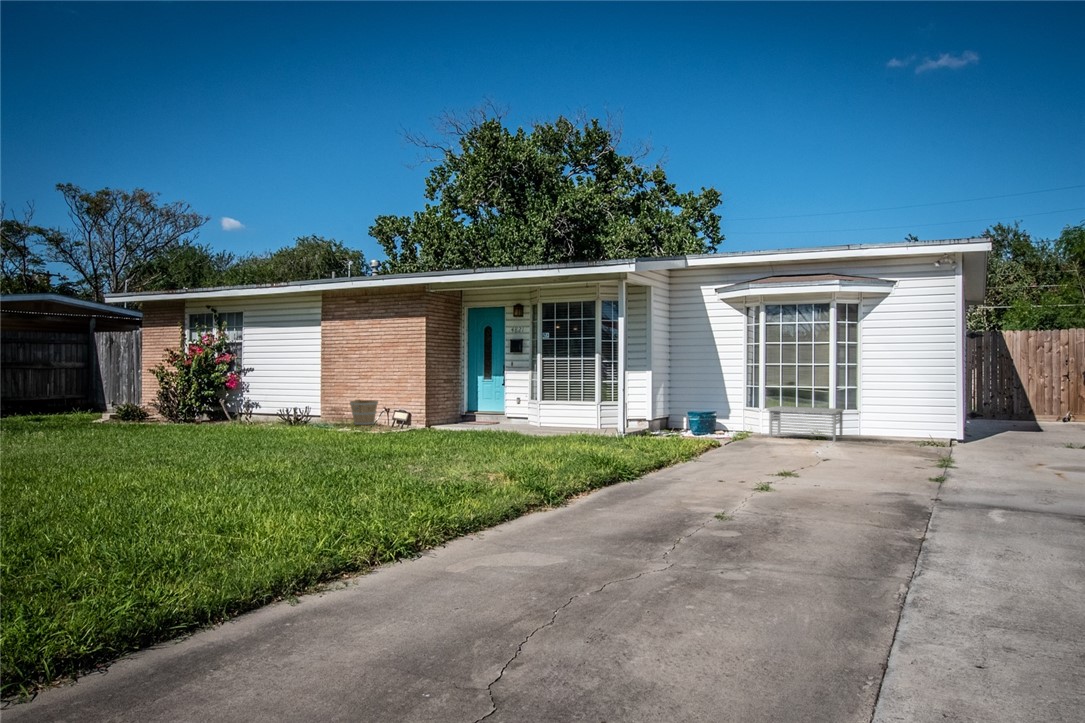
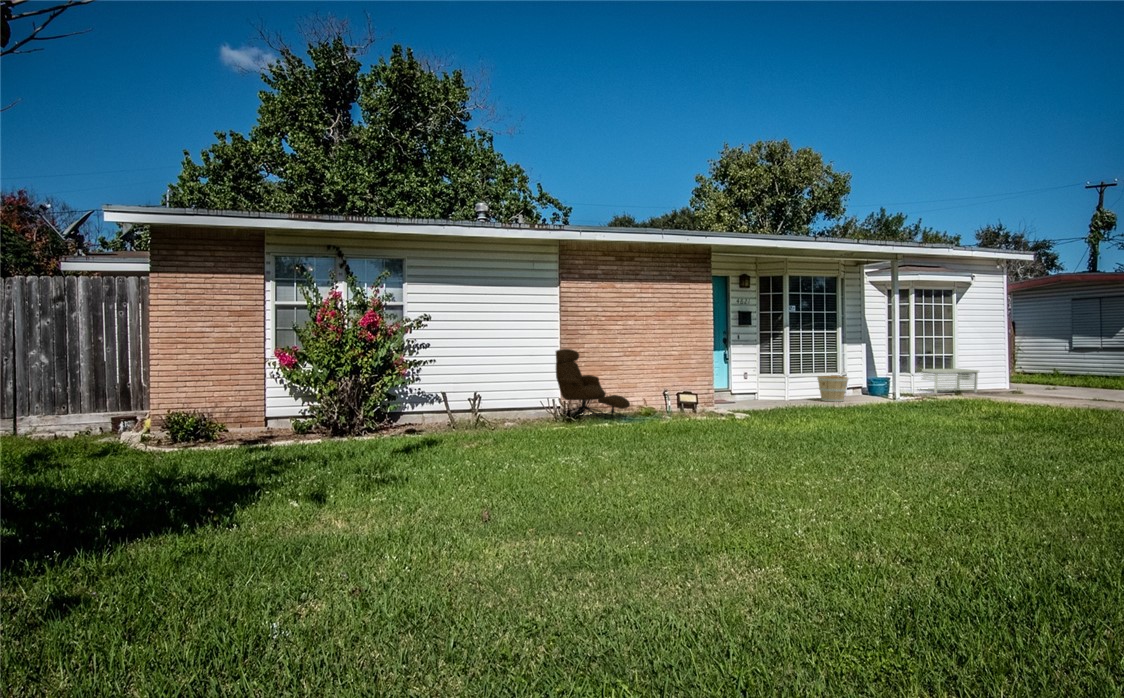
lounge chair: none [297,372,338,424] -> present [556,349,630,418]
wooden bucket: present [350,400,378,425] -> present [817,375,848,402]

